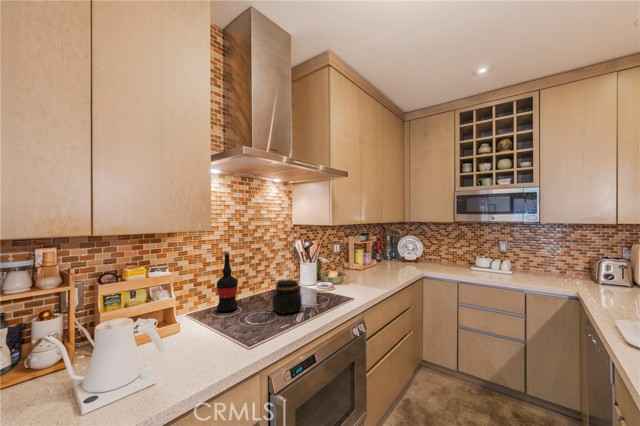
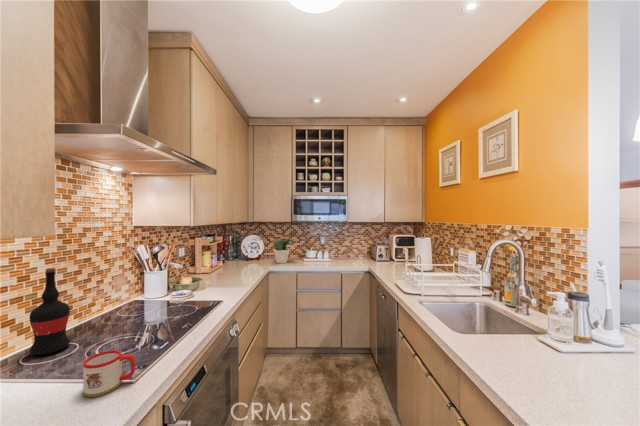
potted plant: none [427,241,457,270] -> present [271,238,294,263]
jar: present [271,279,302,314] -> none [131,291,173,334]
mug: none [220,318,250,349] -> present [83,350,136,397]

